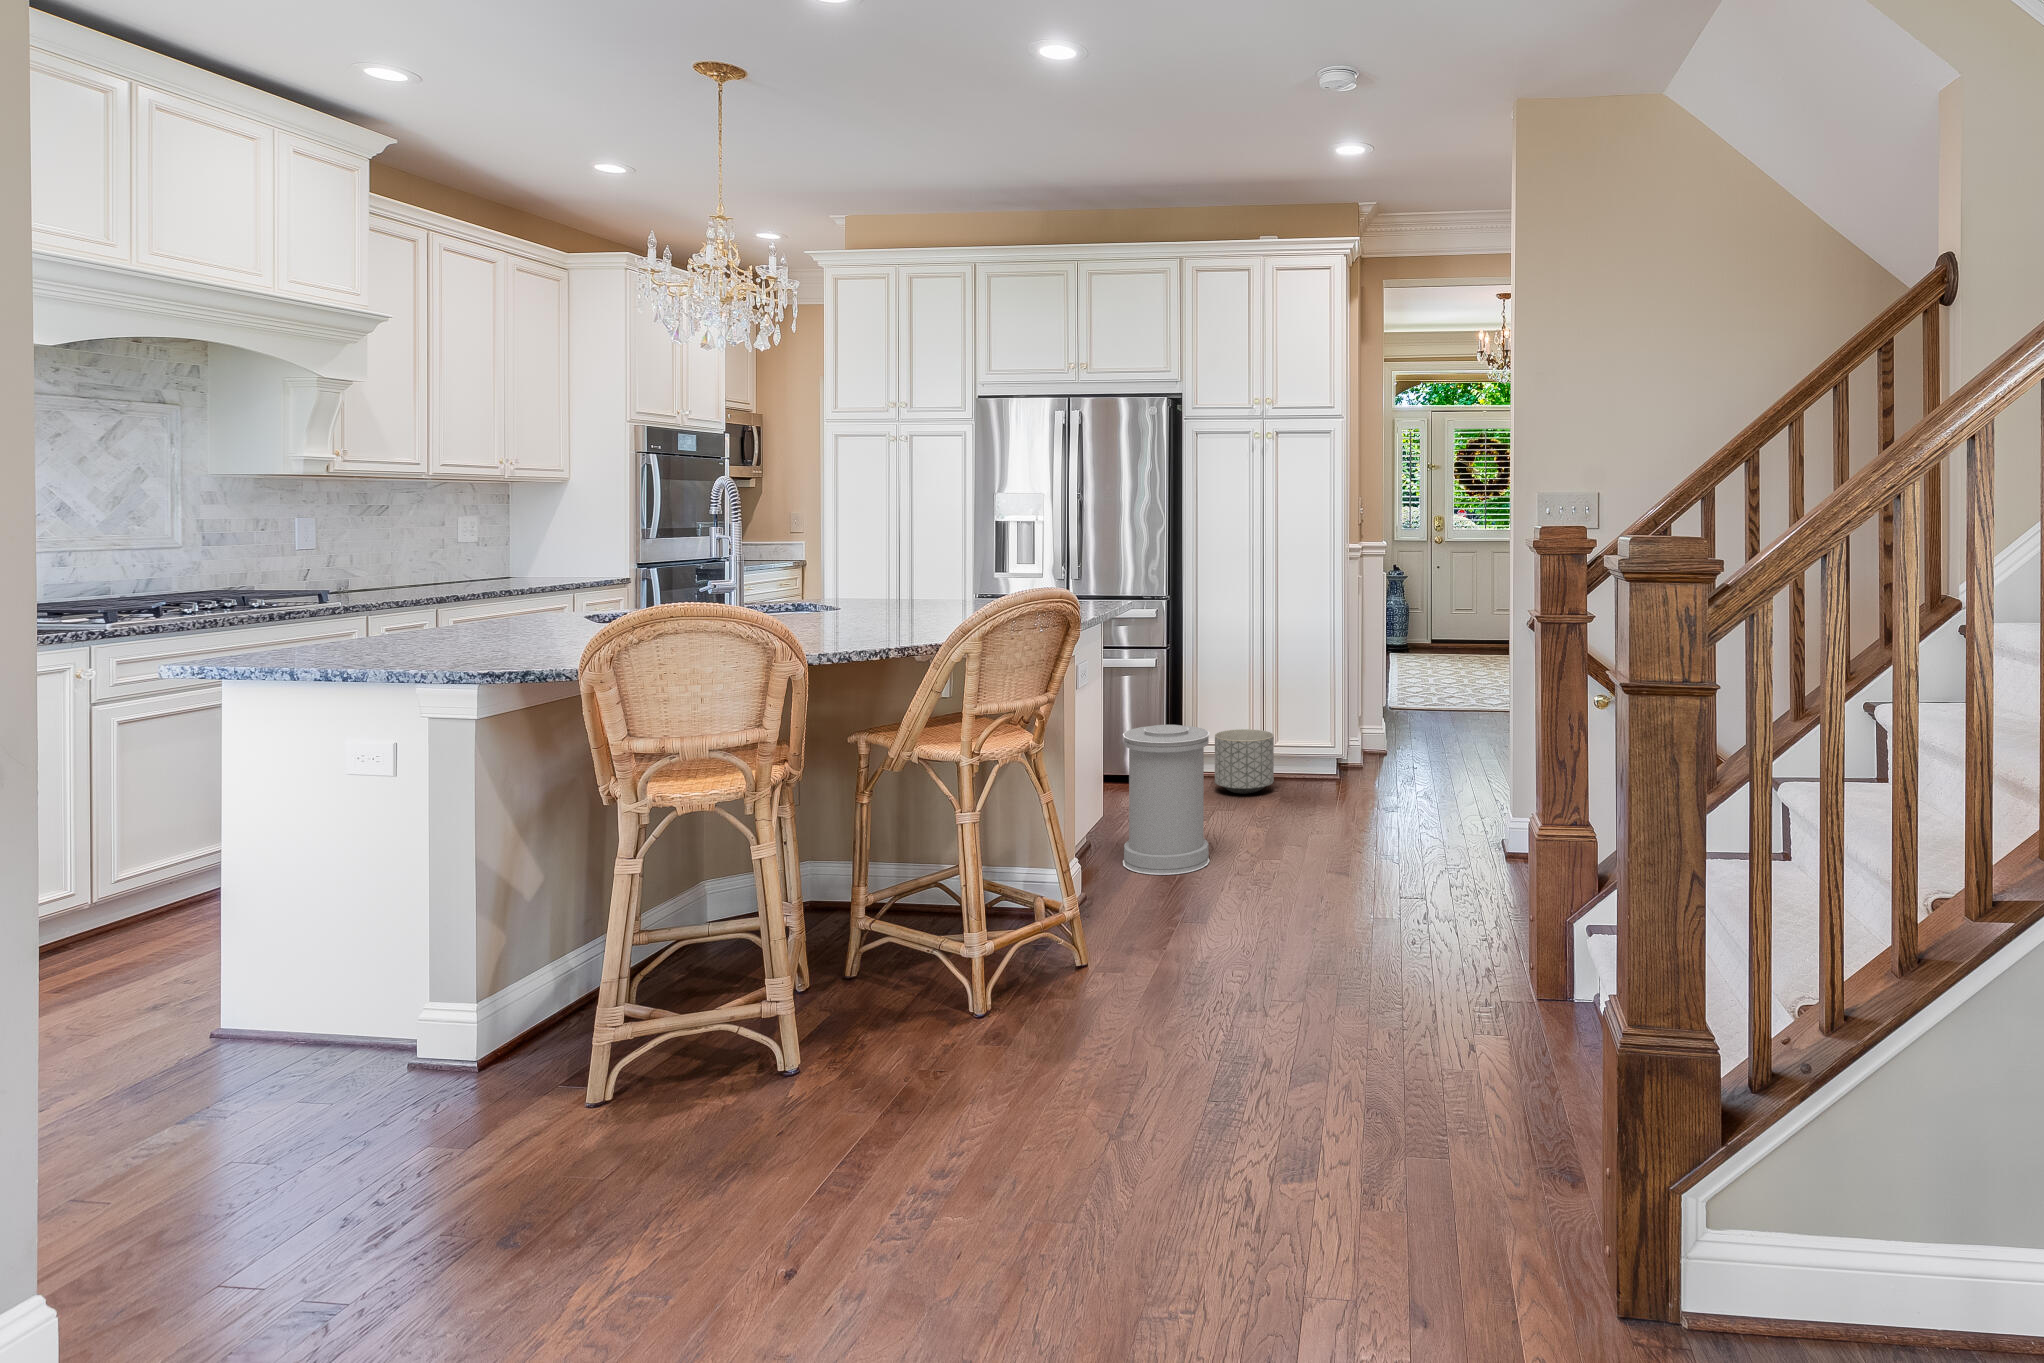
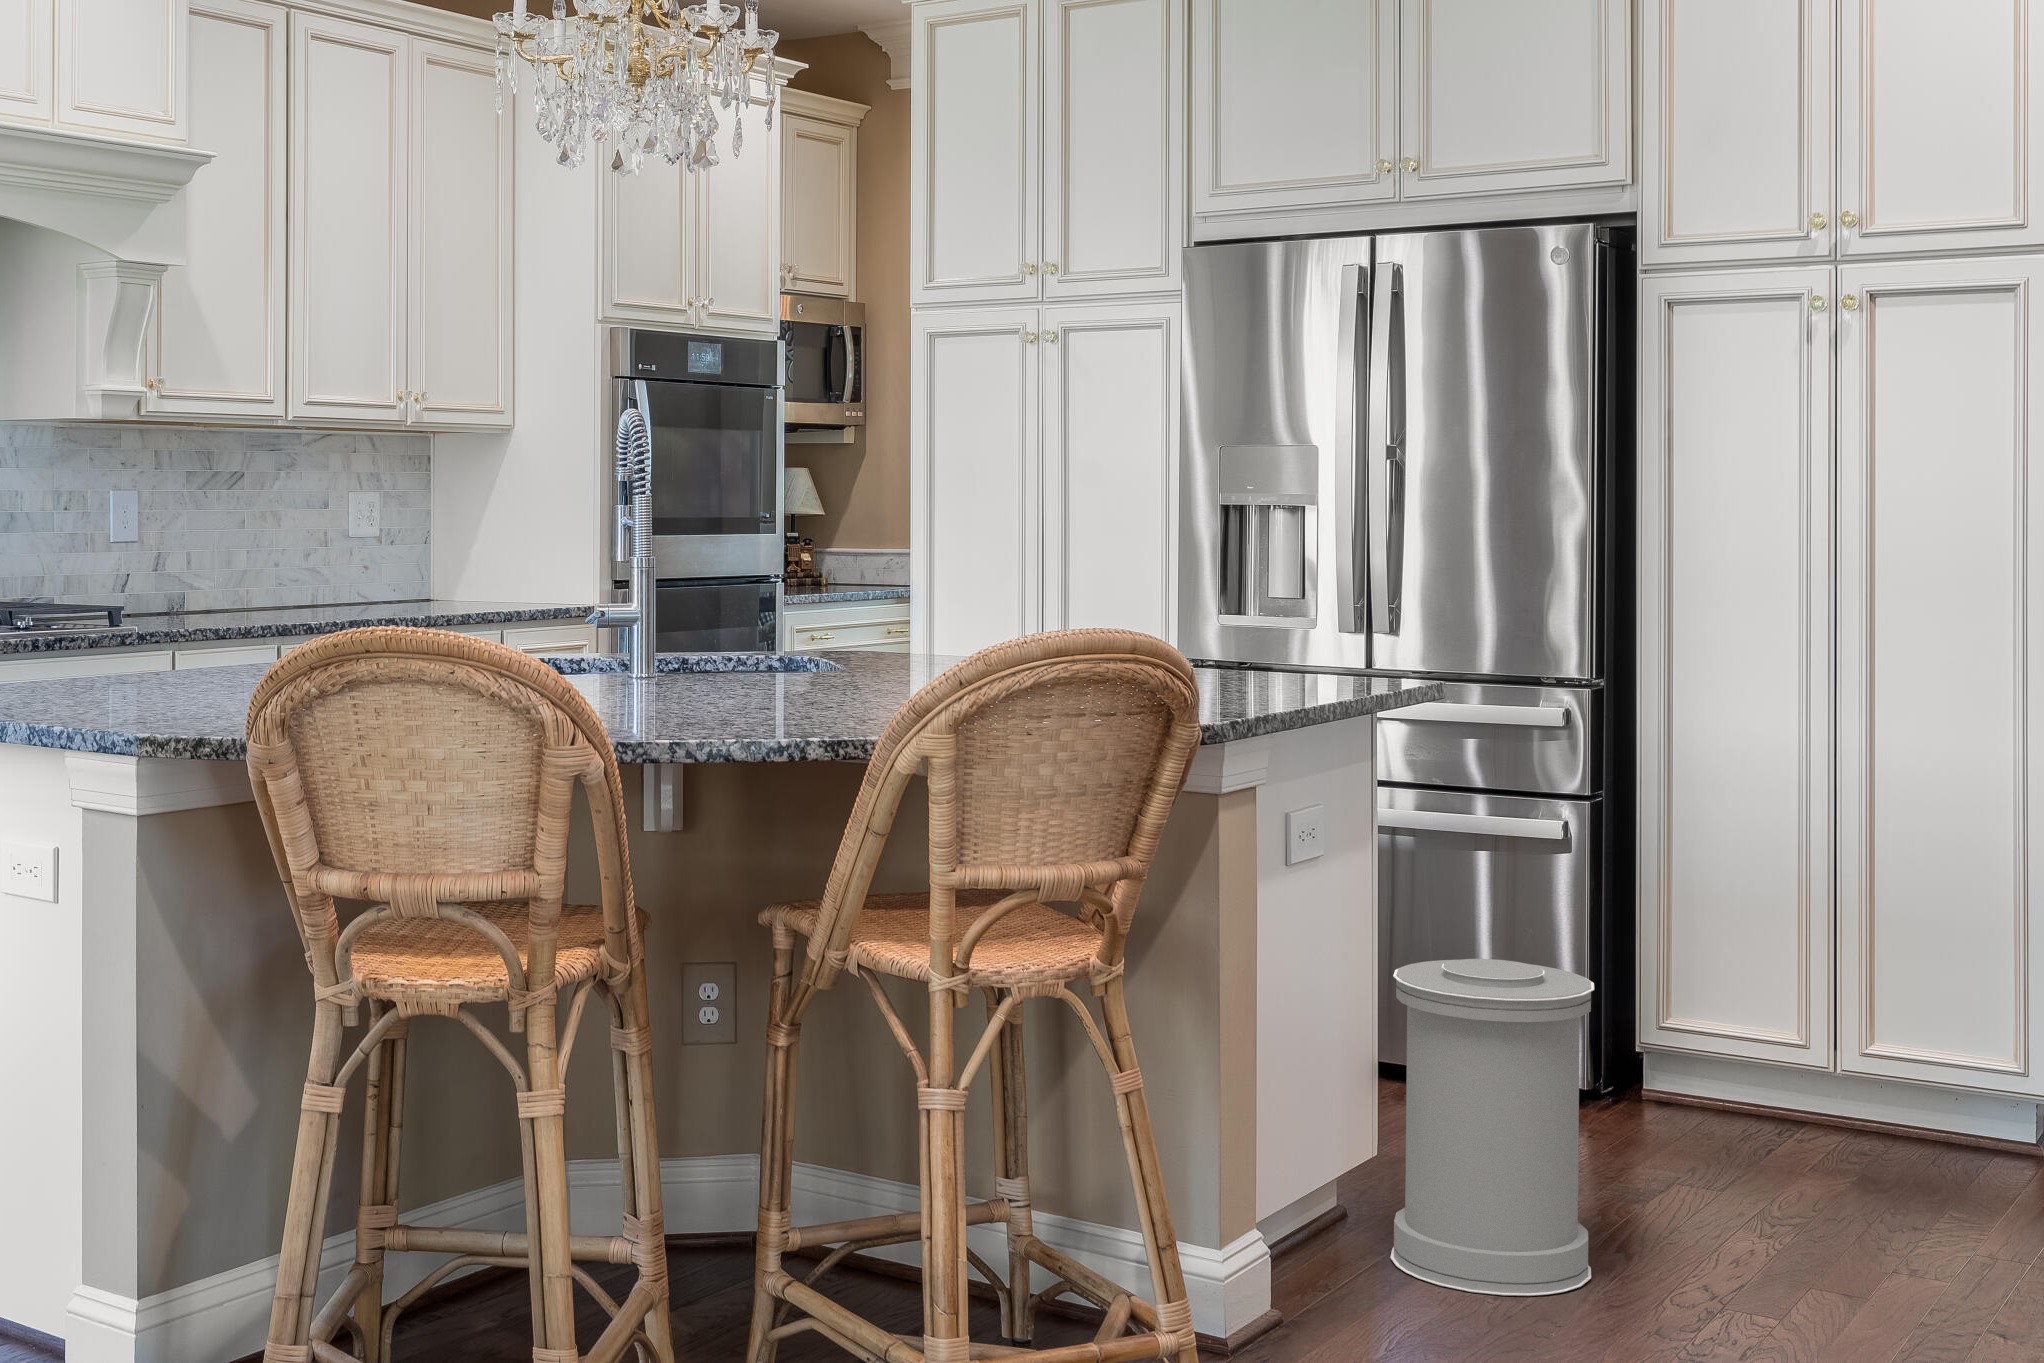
planter: present [1215,729,1274,794] -> none [1683,994,1831,1145]

